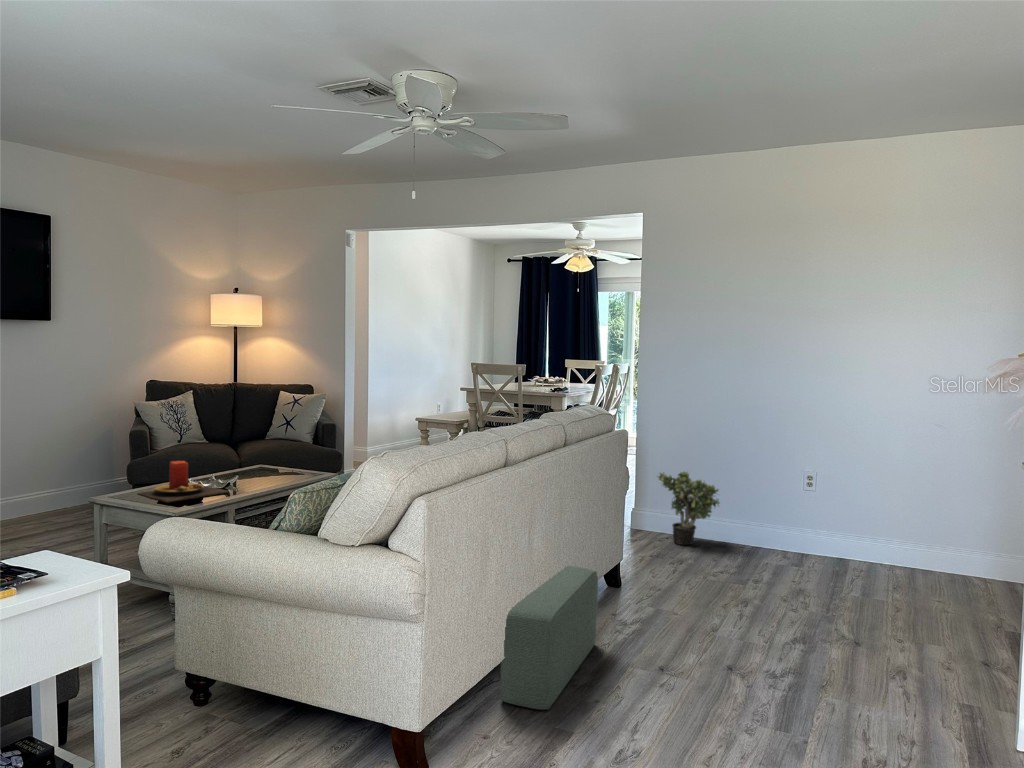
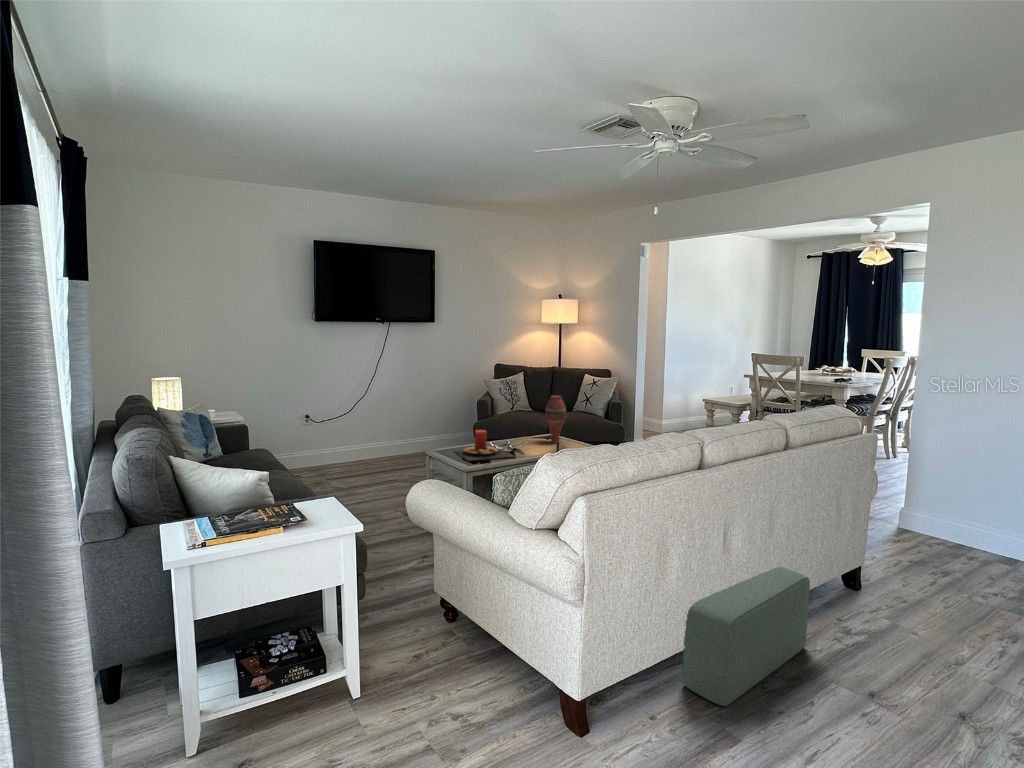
vase: none [255,412,283,474] -> present [545,395,566,443]
potted plant: present [657,471,720,545] -> none [928,476,1008,556]

